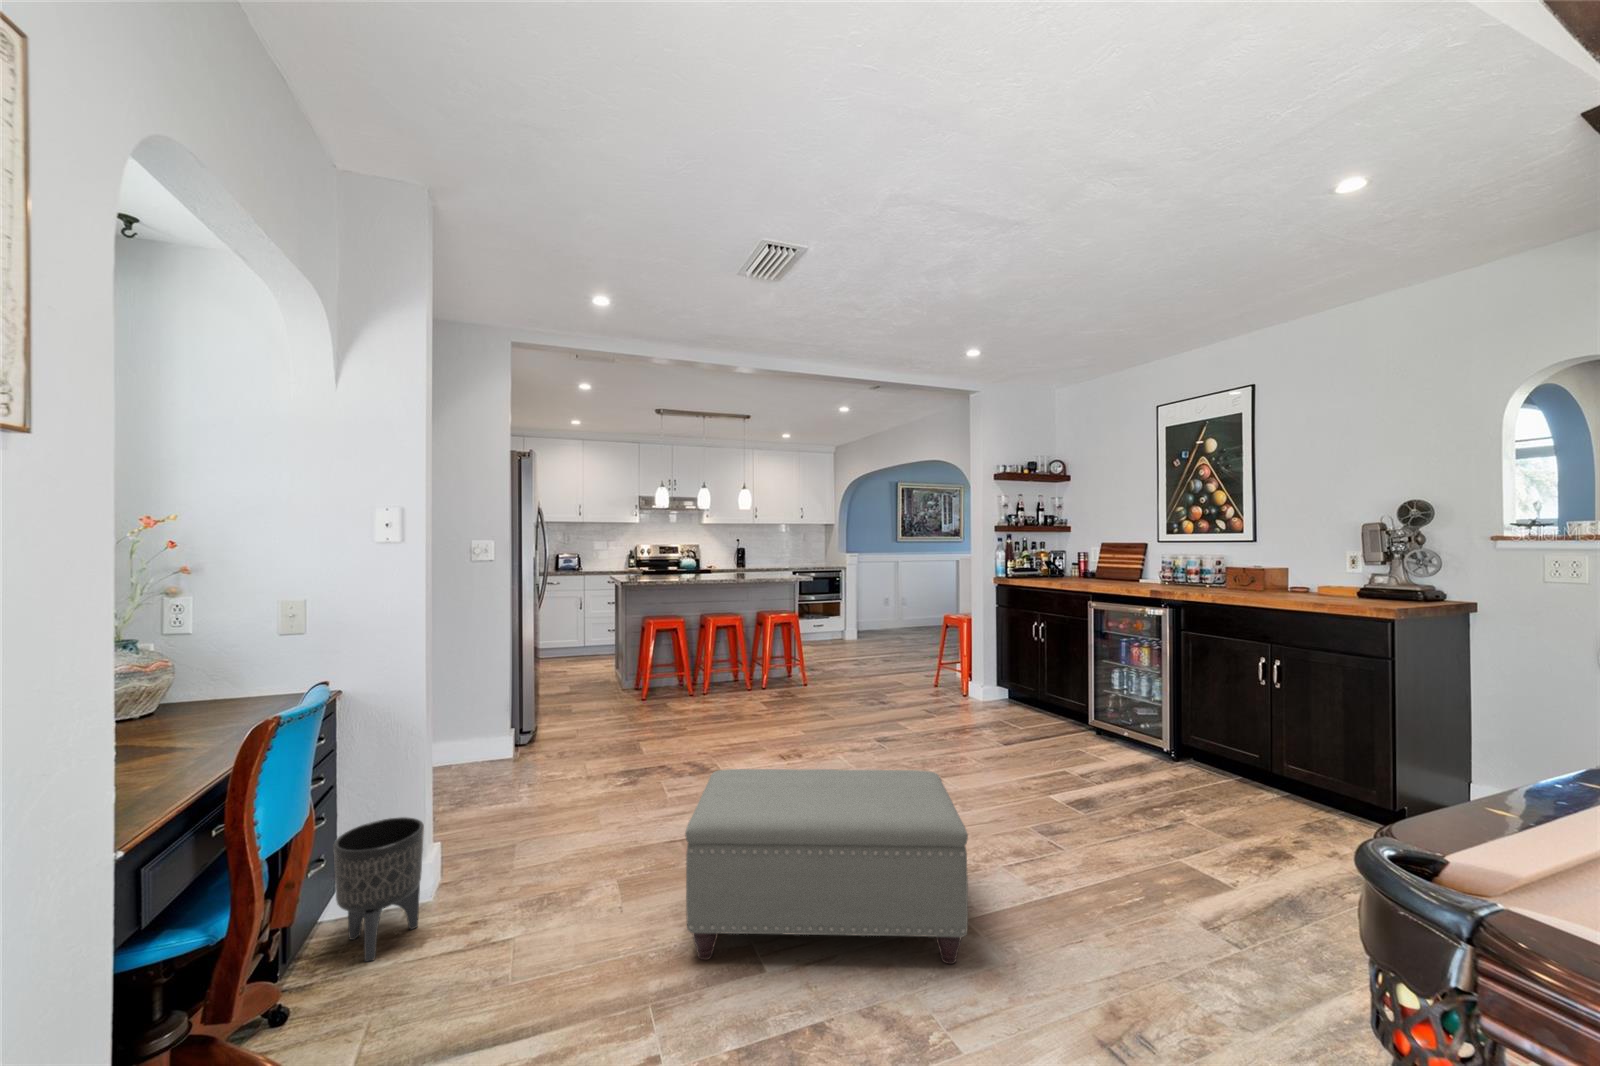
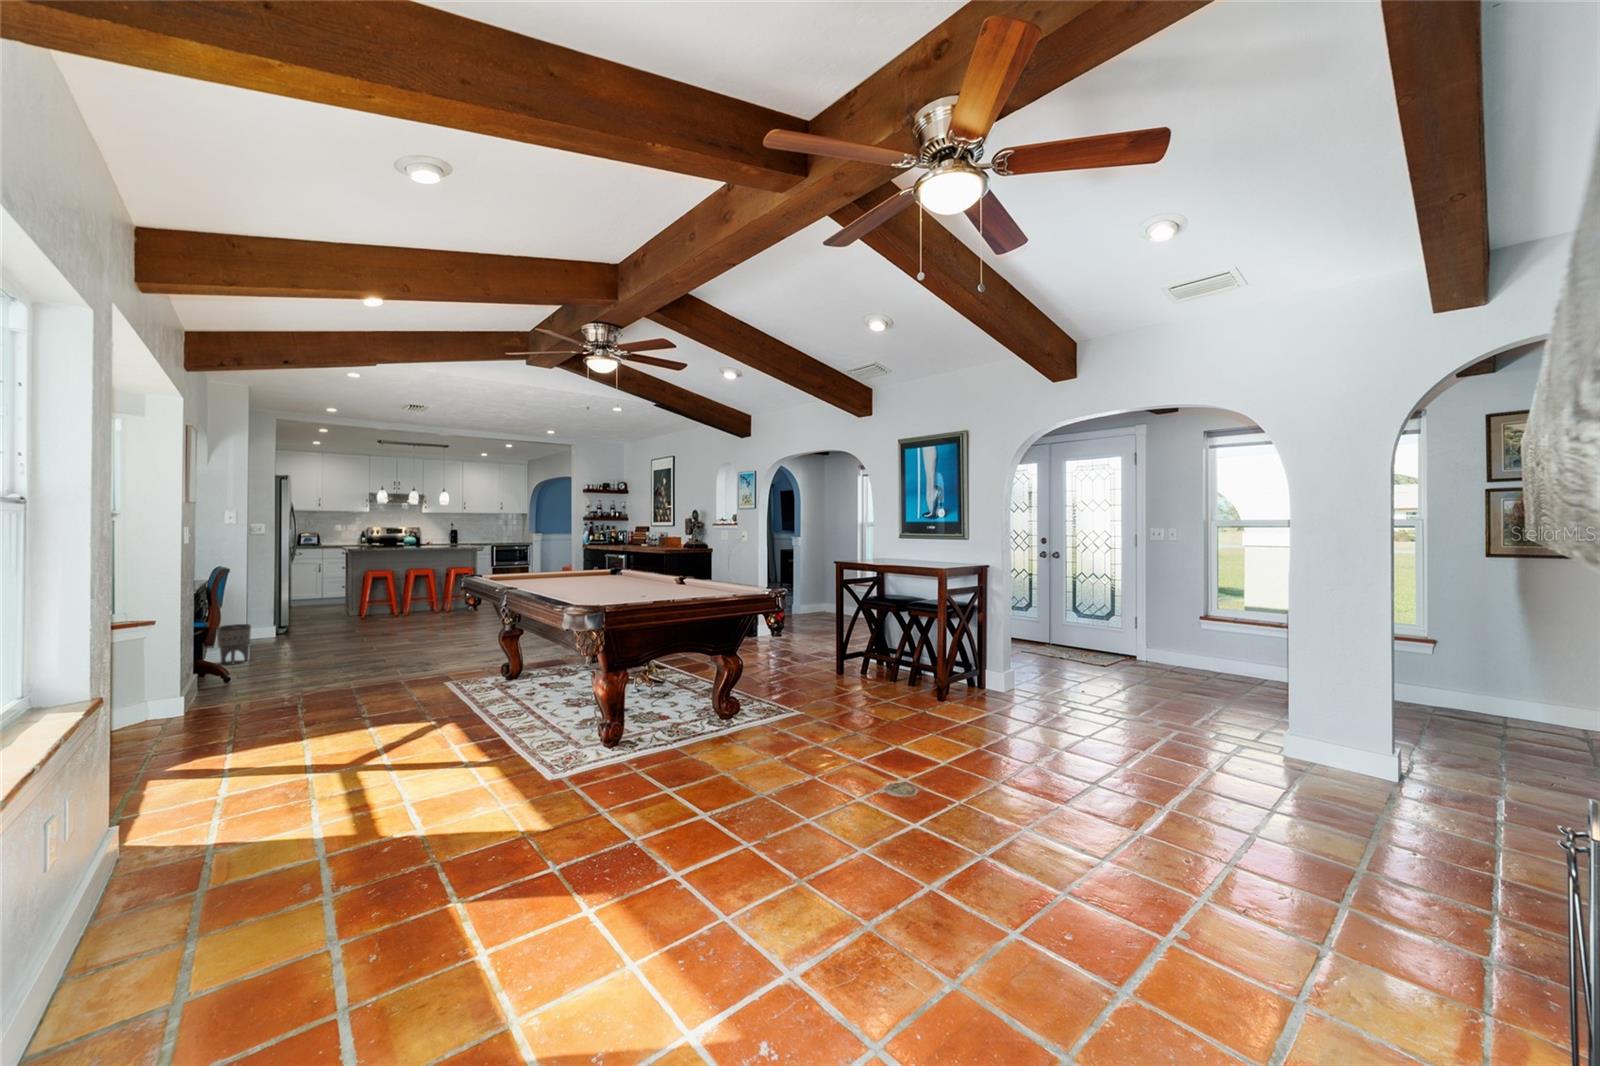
ottoman: present [685,769,968,964] -> none [354,606,463,658]

